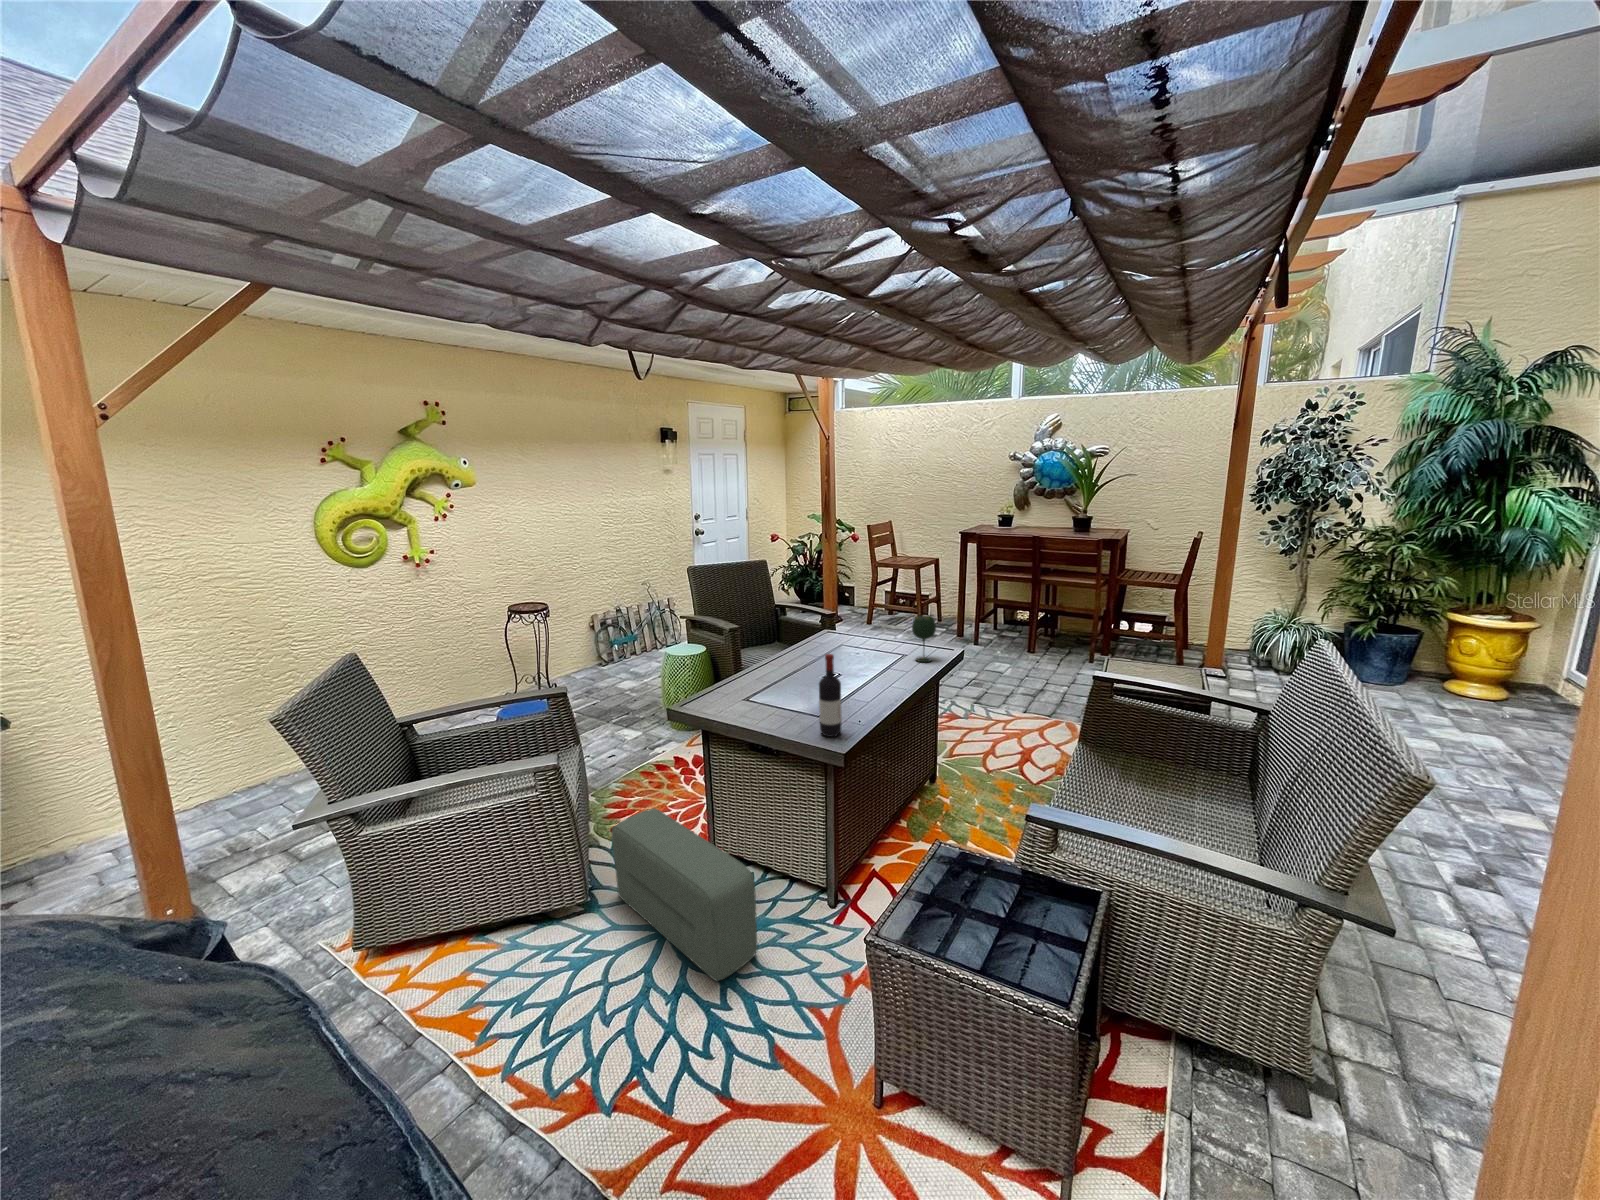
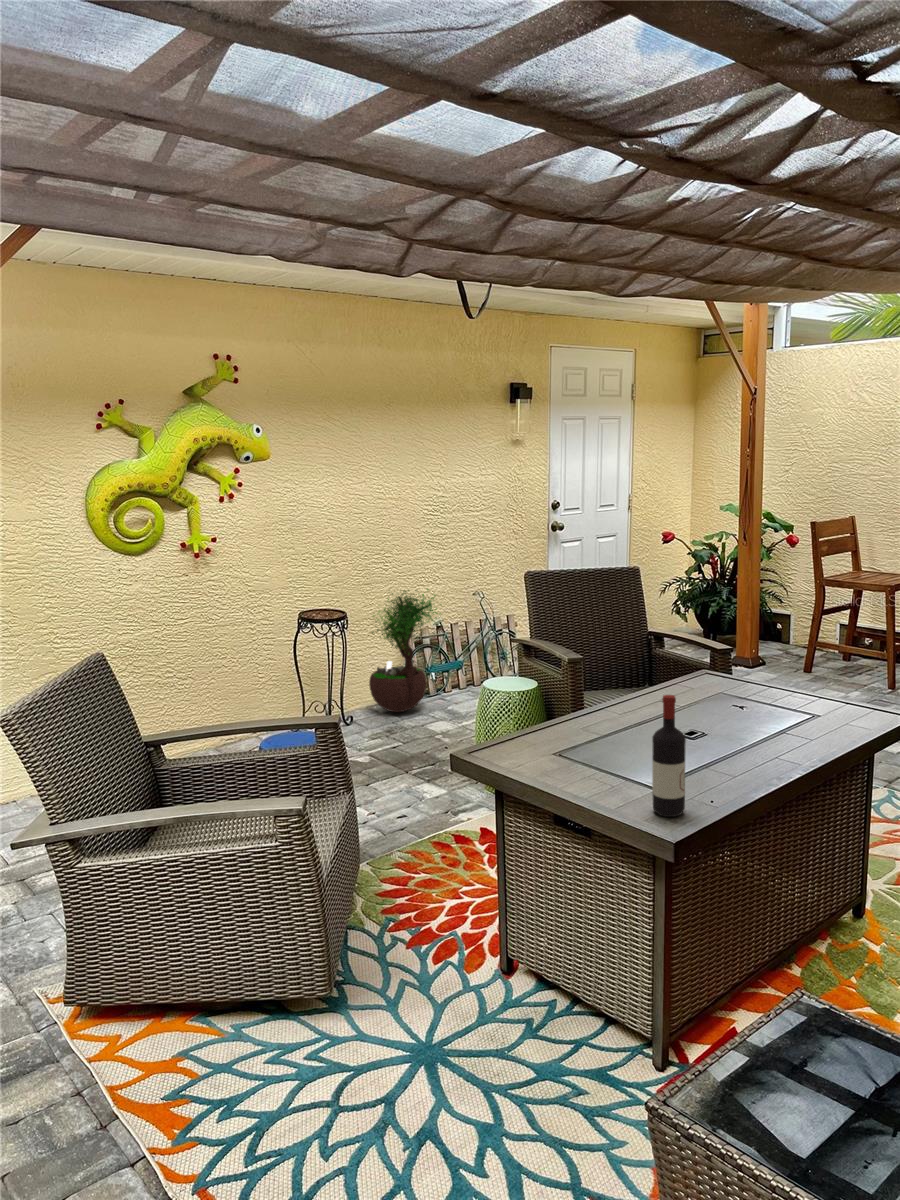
potted tree: none [569,580,623,676] -> present [369,589,441,712]
wine glass: present [912,616,936,662] -> none [833,654,874,727]
pouf: present [612,808,757,981] -> none [367,888,539,1136]

